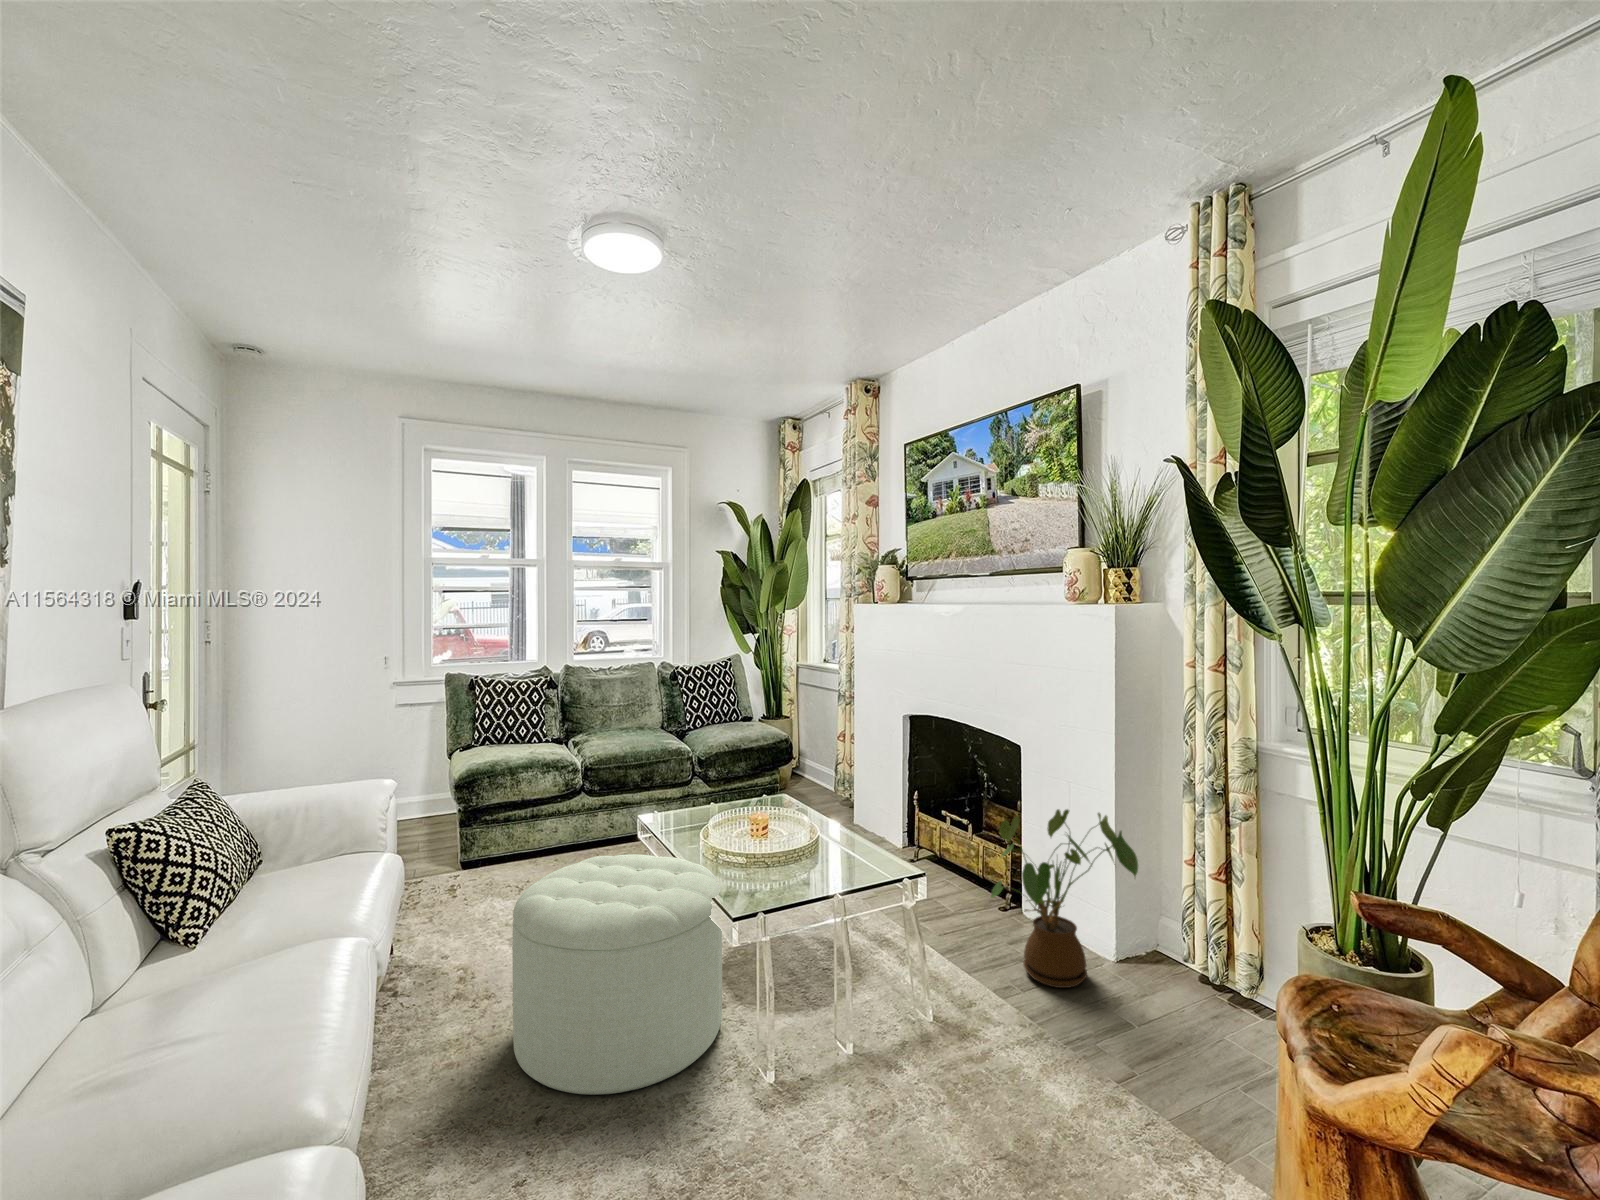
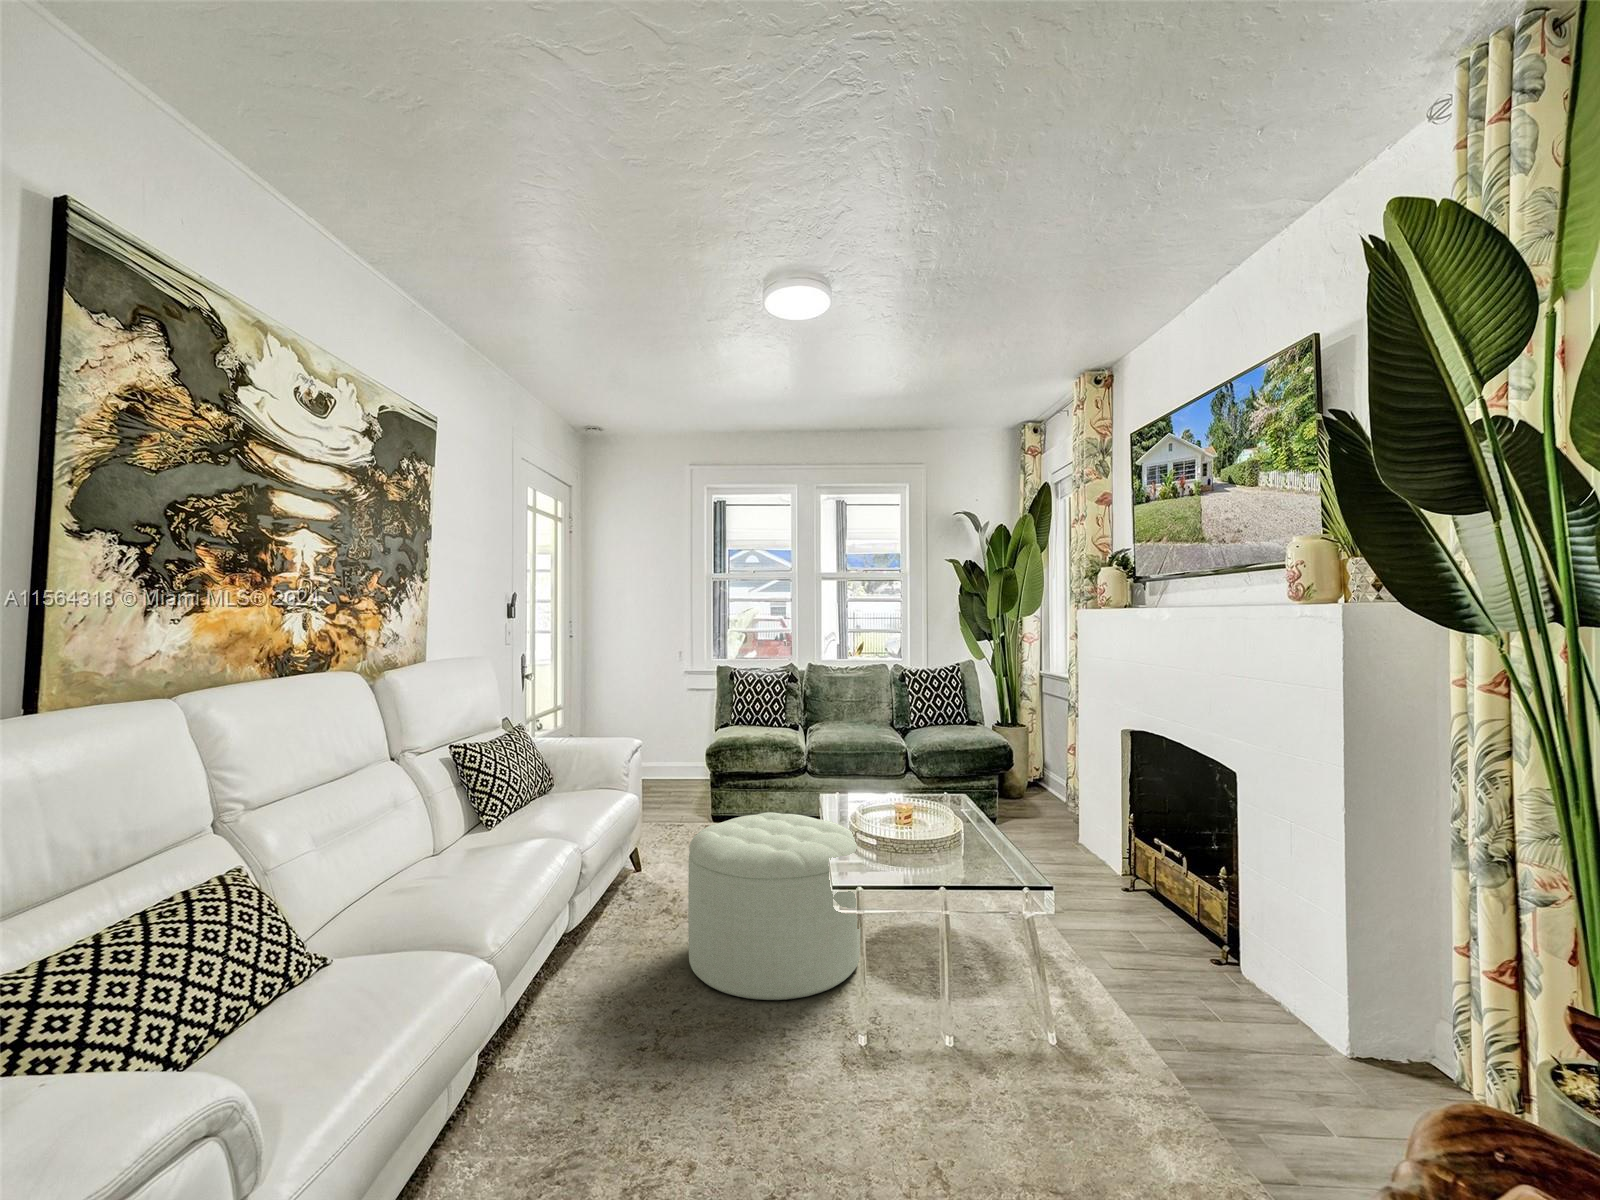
house plant: present [991,809,1138,988] -> none [1143,822,1315,1019]

